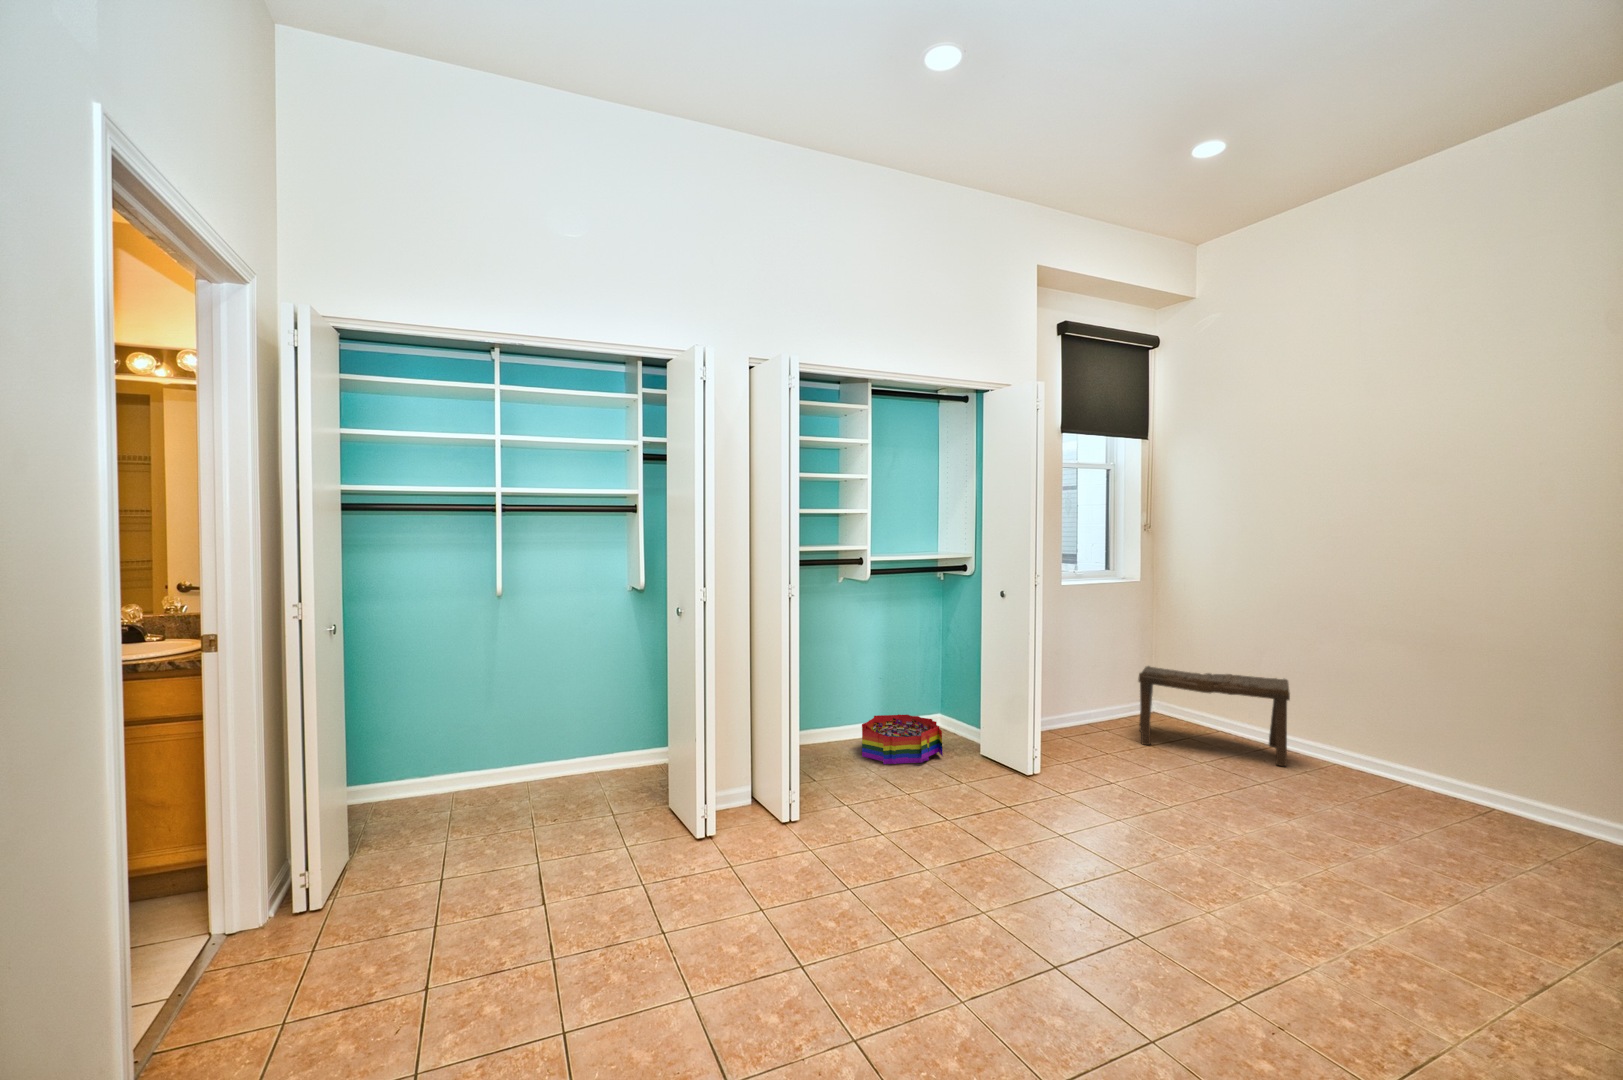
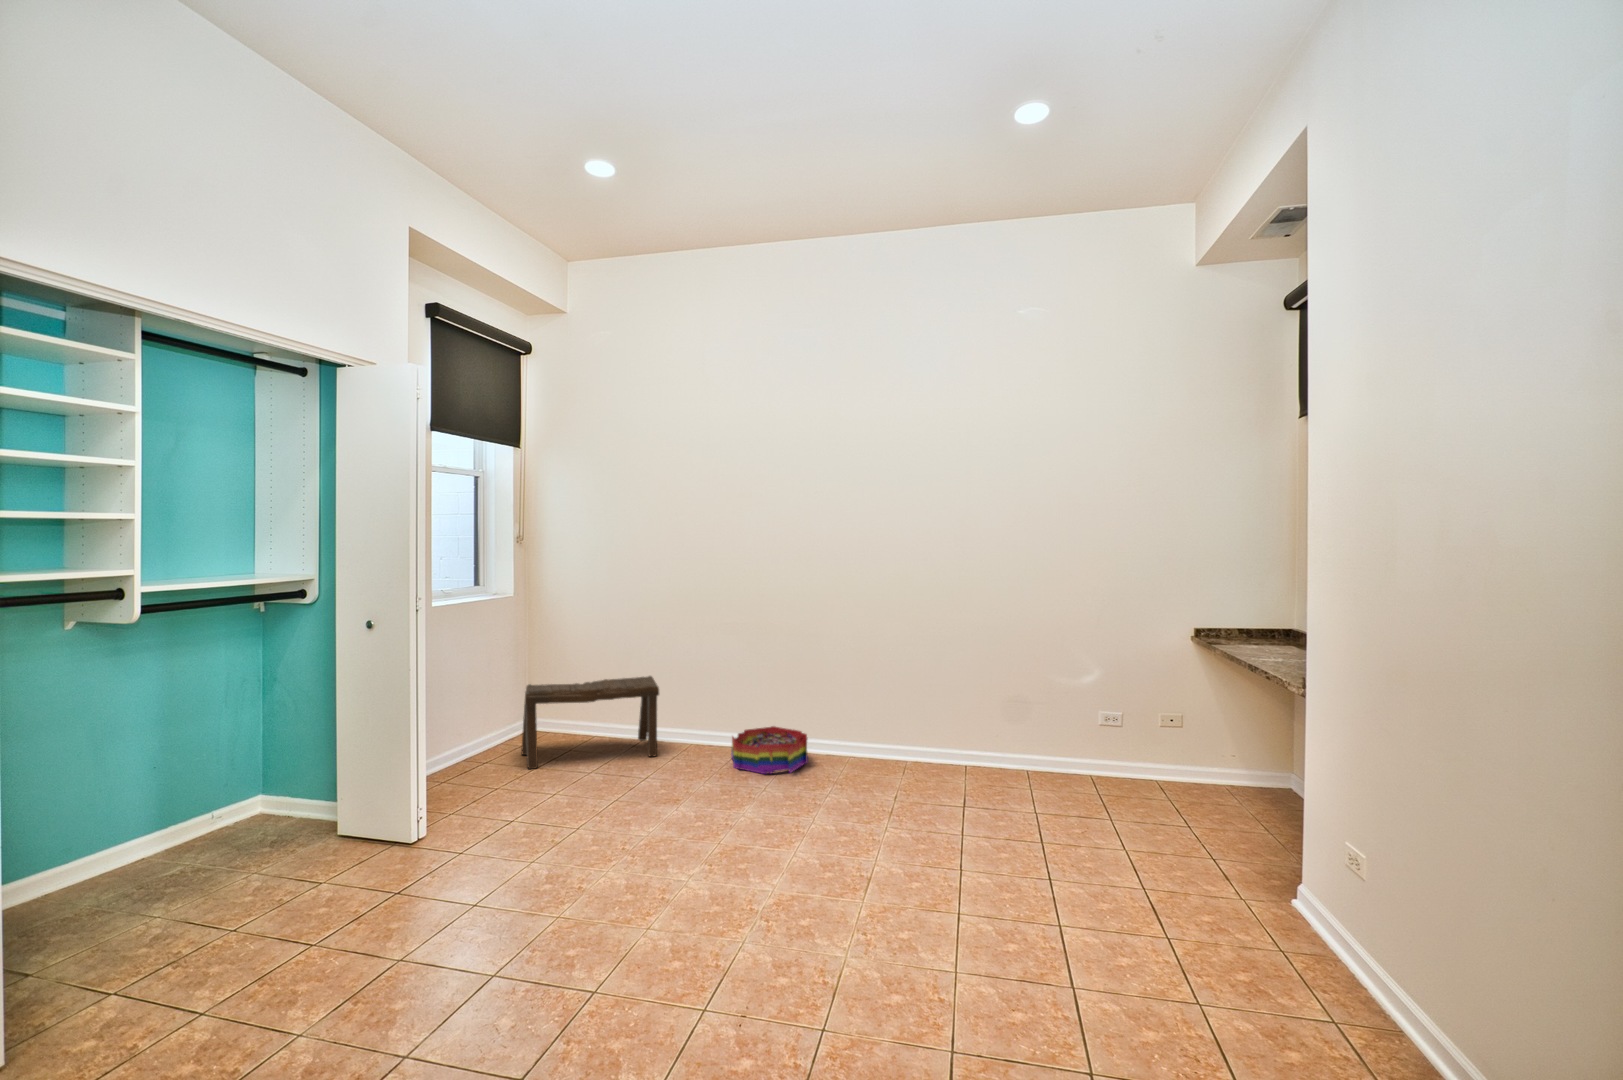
storage bin: present [862,714,943,764] -> present [731,726,808,774]

